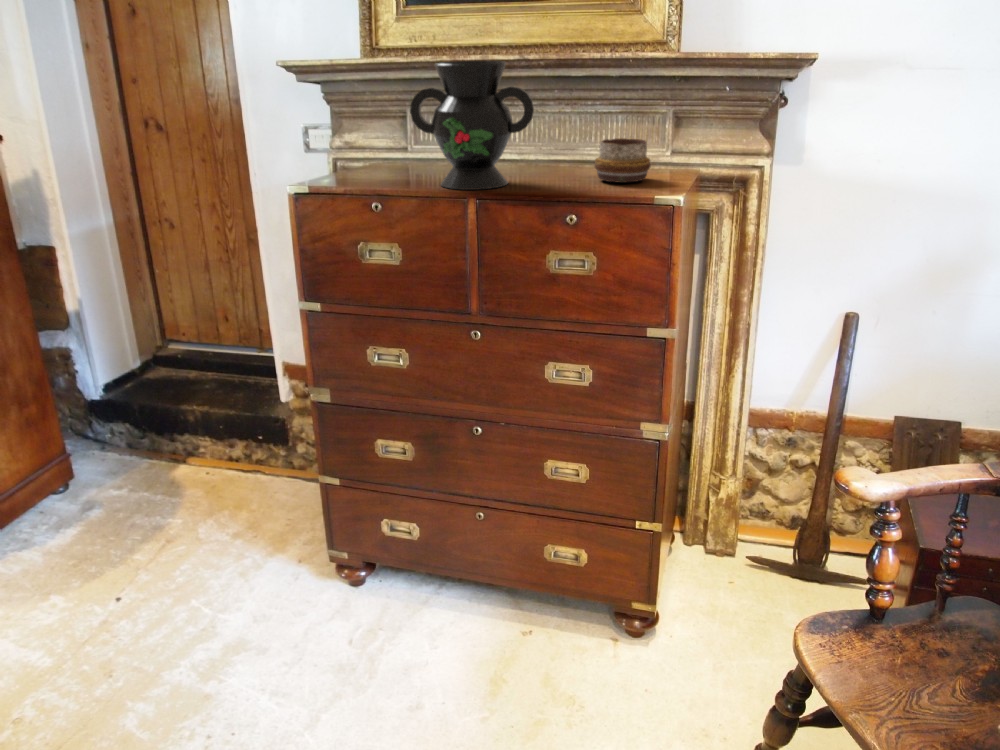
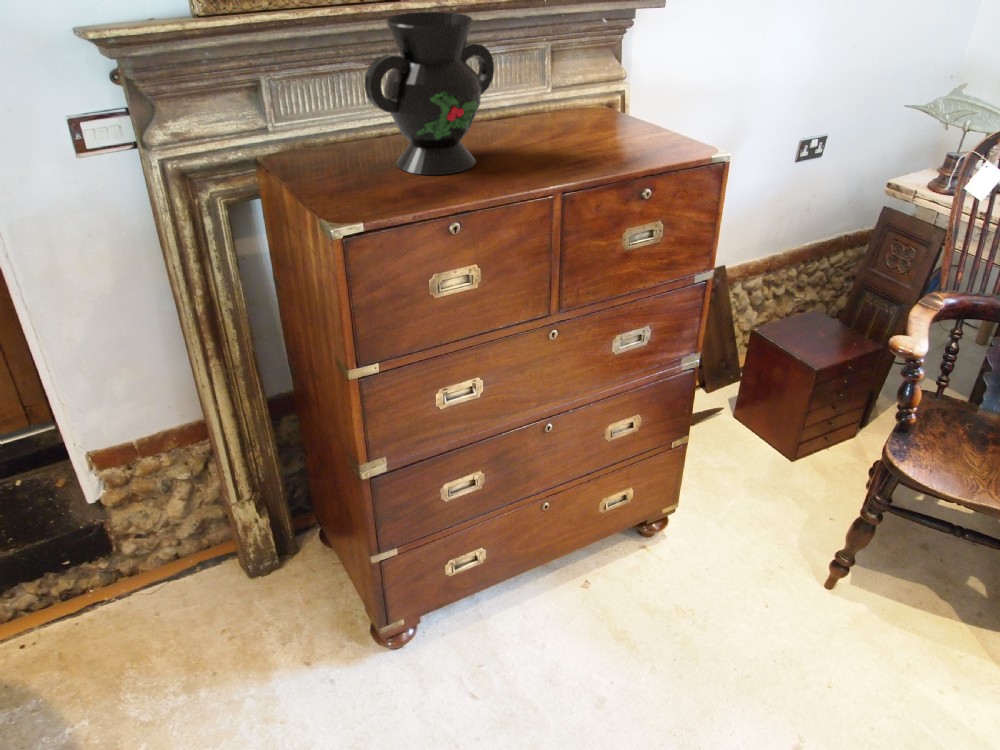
decorative bowl: present [595,138,651,182] -> none [521,81,579,132]

